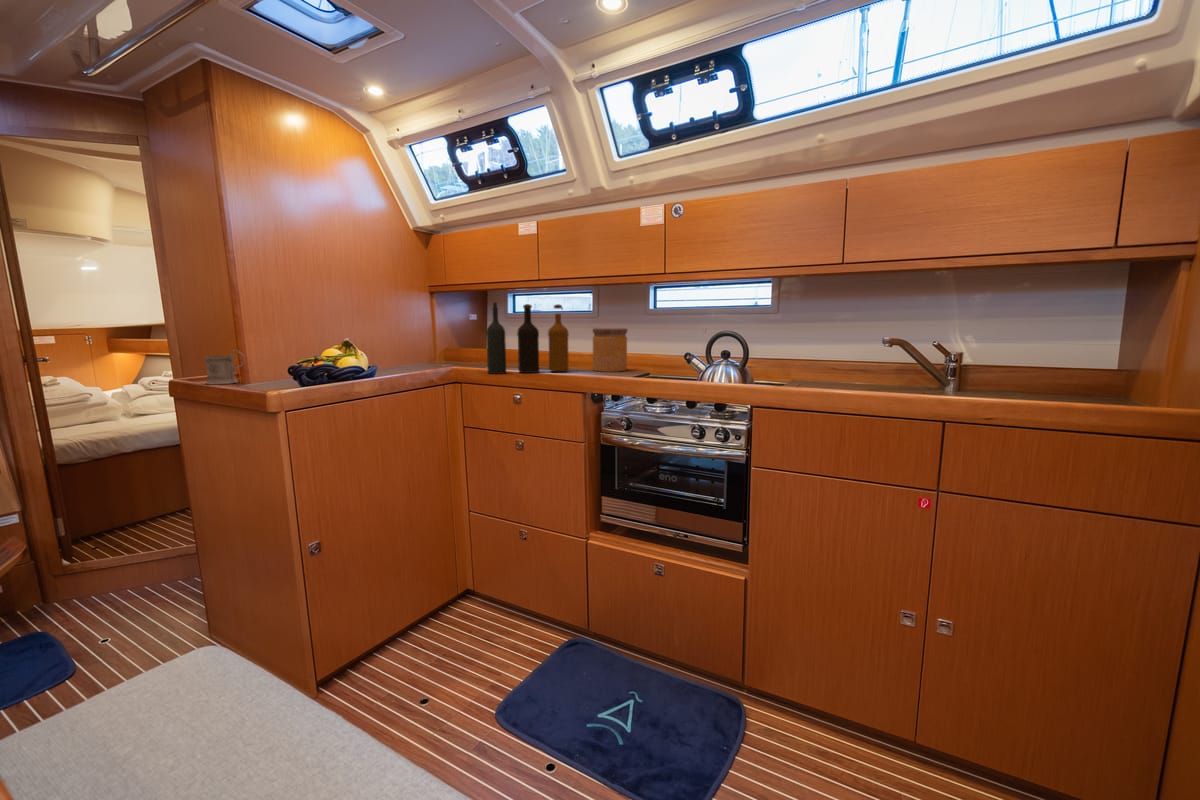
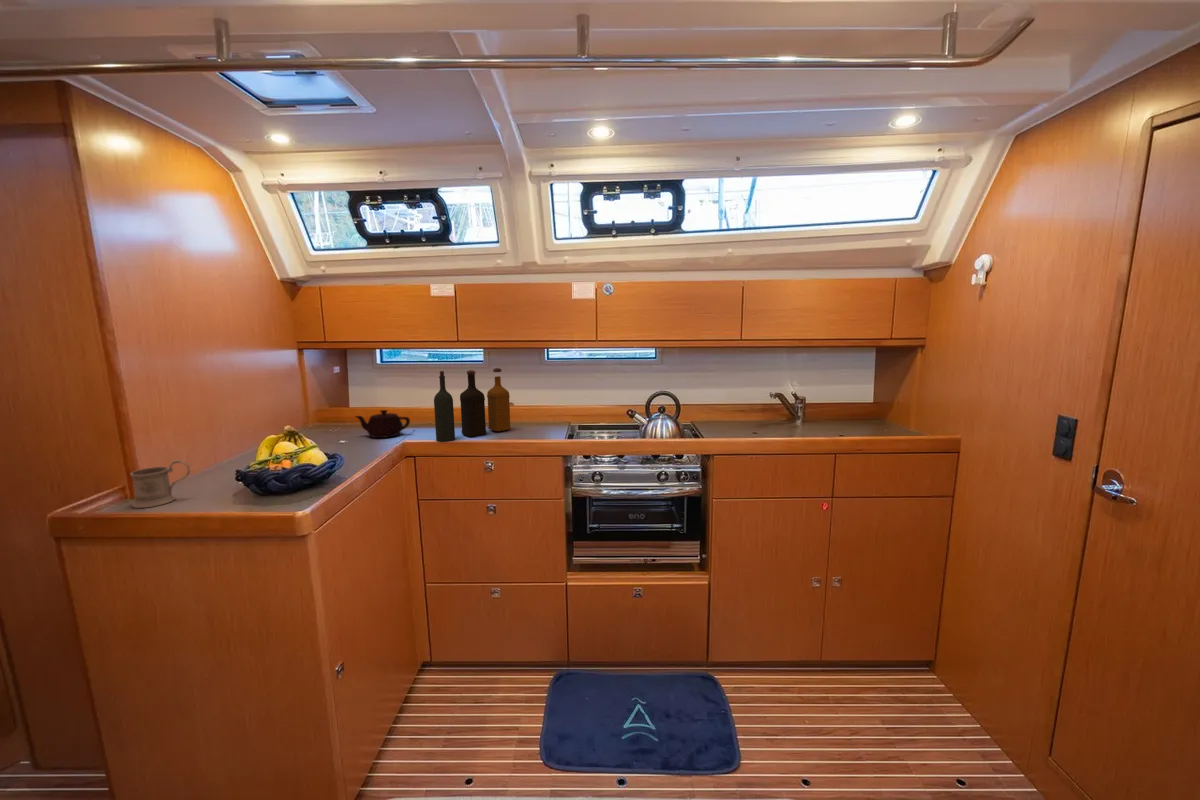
jar: present [593,328,627,372] -> none [523,384,555,426]
teapot: none [438,344,480,369] -> present [356,410,410,438]

